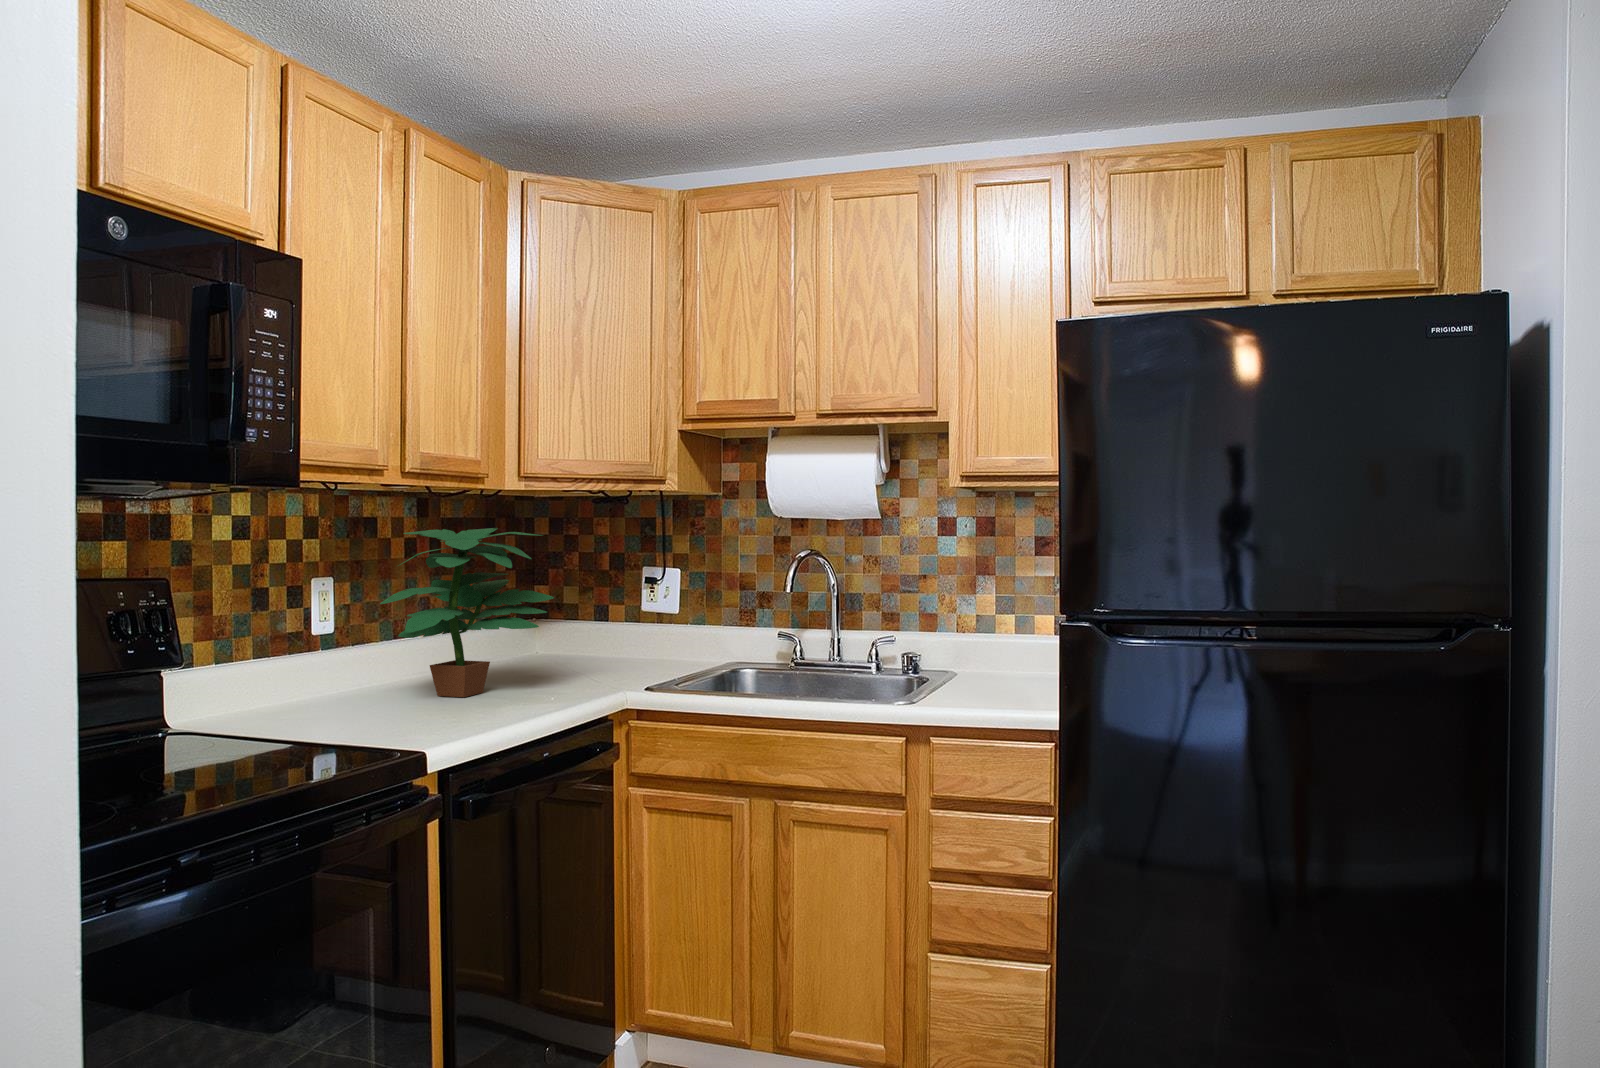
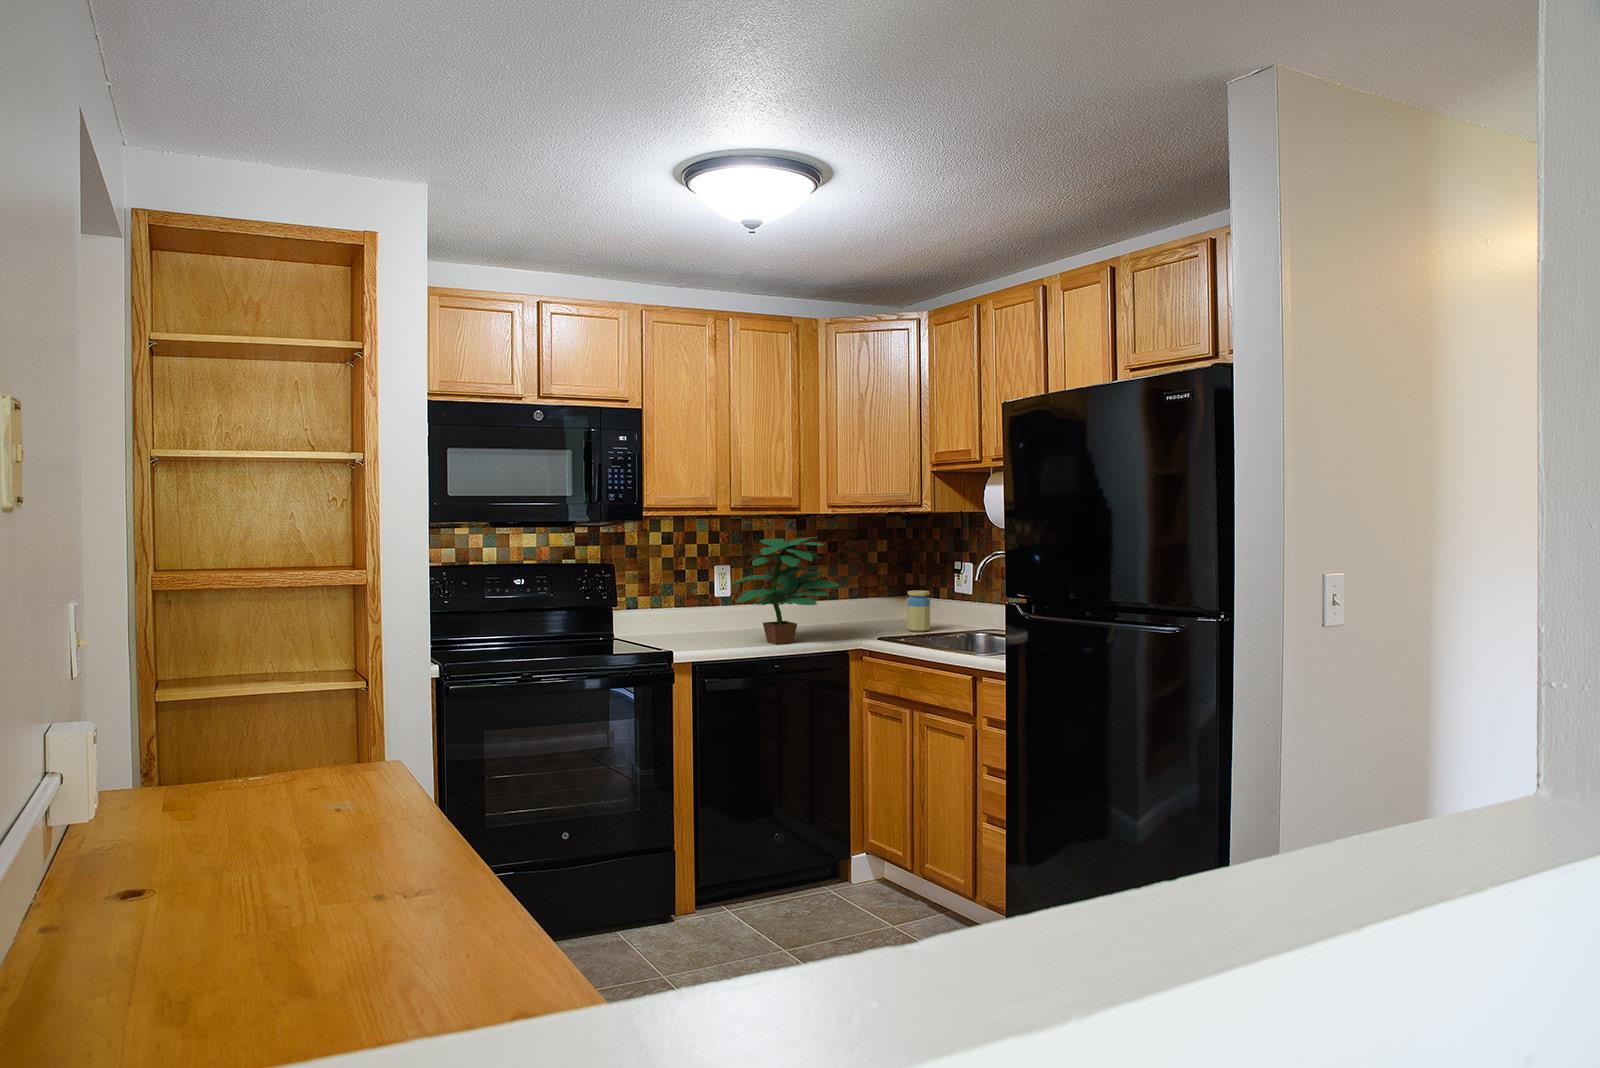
jar: none [578,607,611,663] -> present [907,590,930,632]

